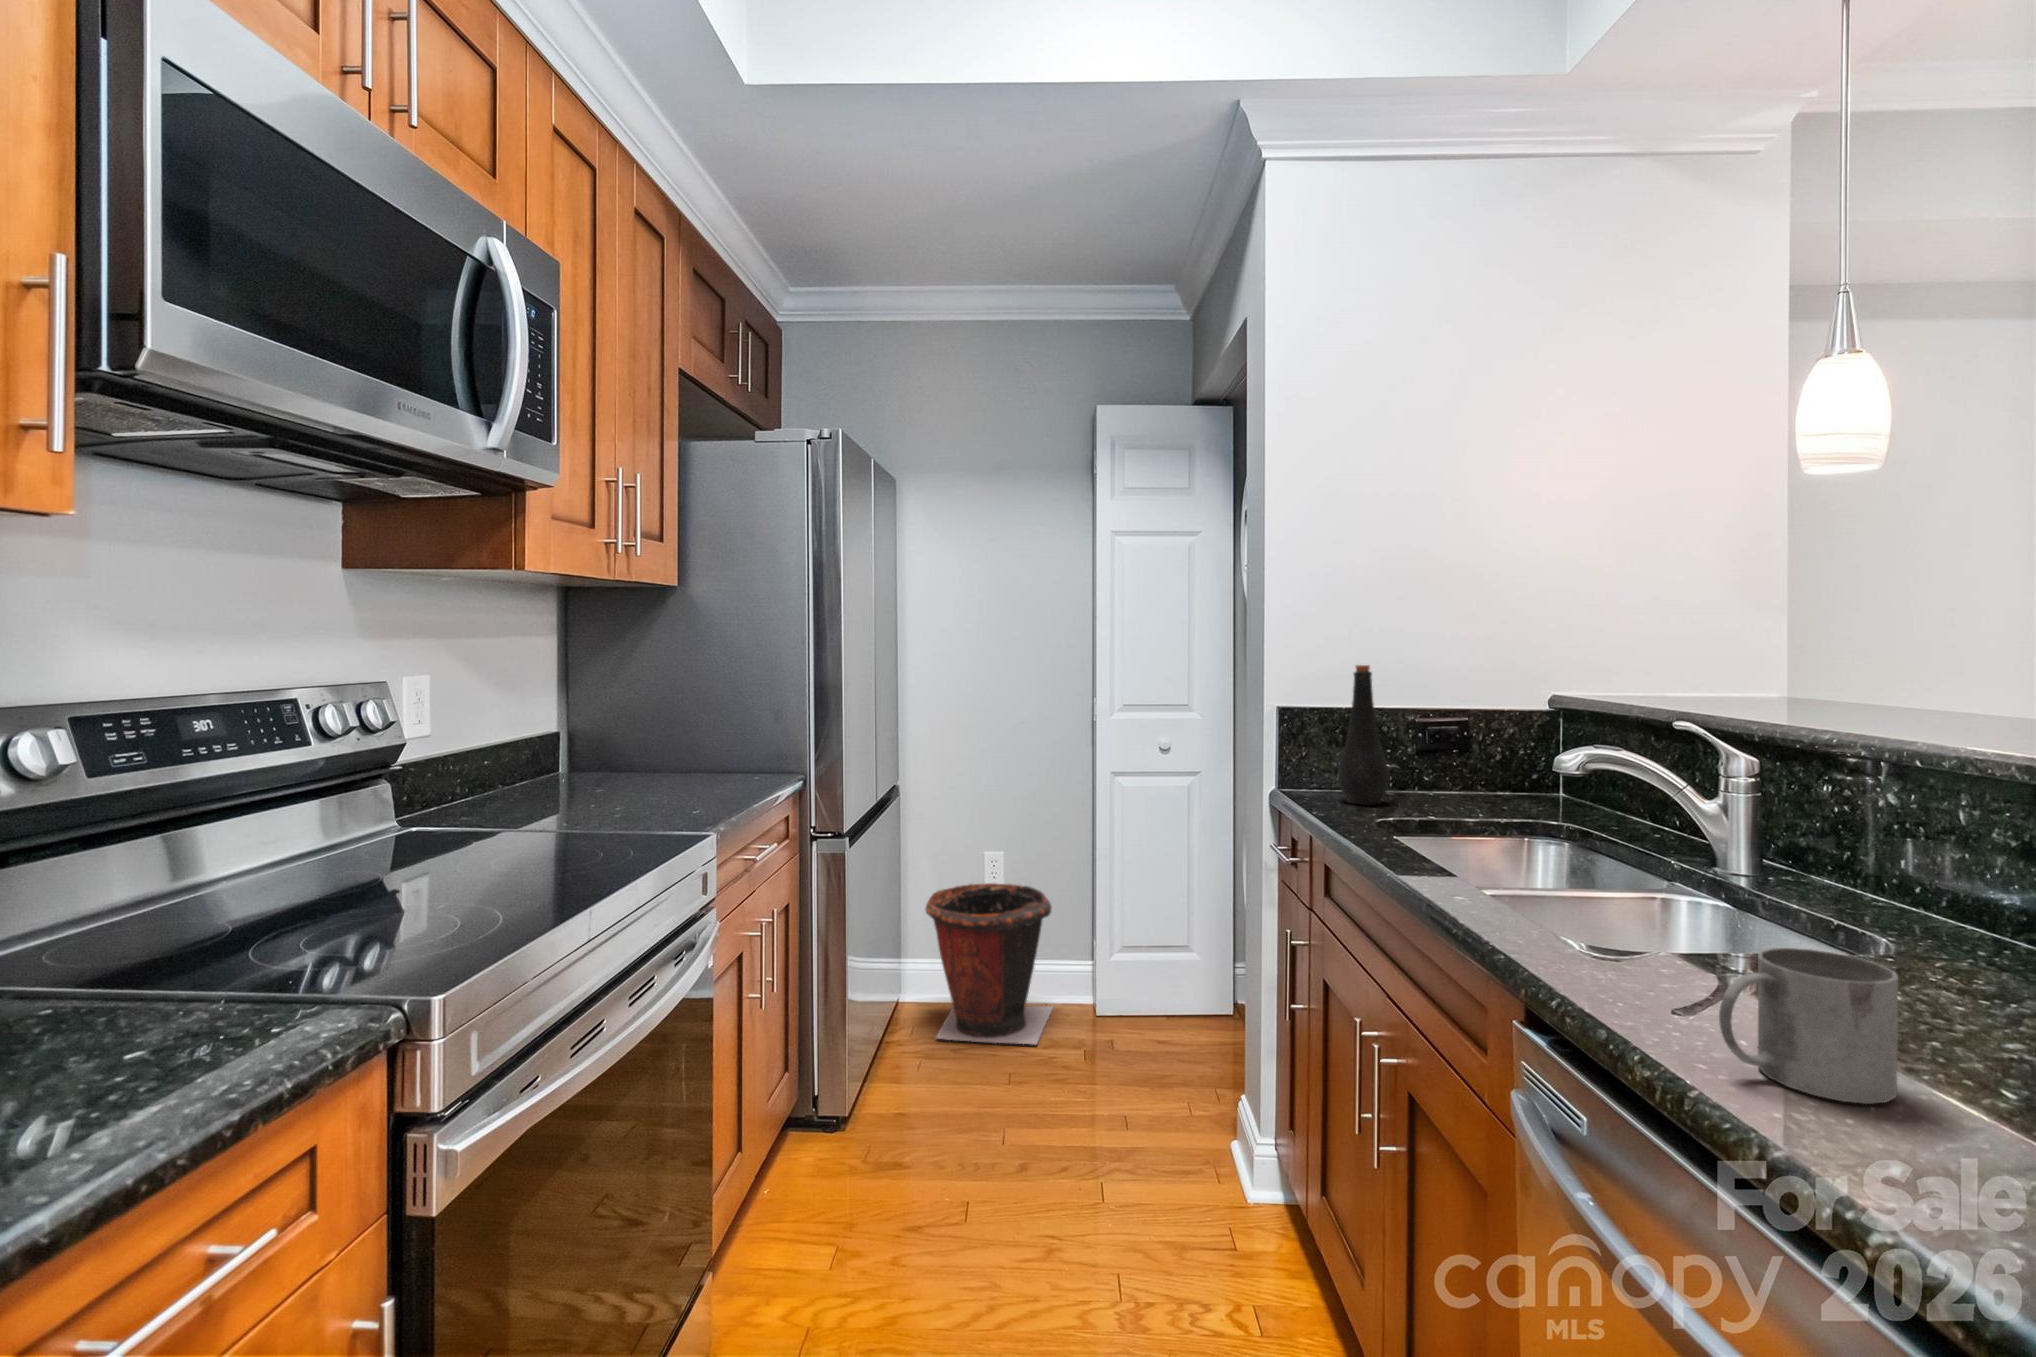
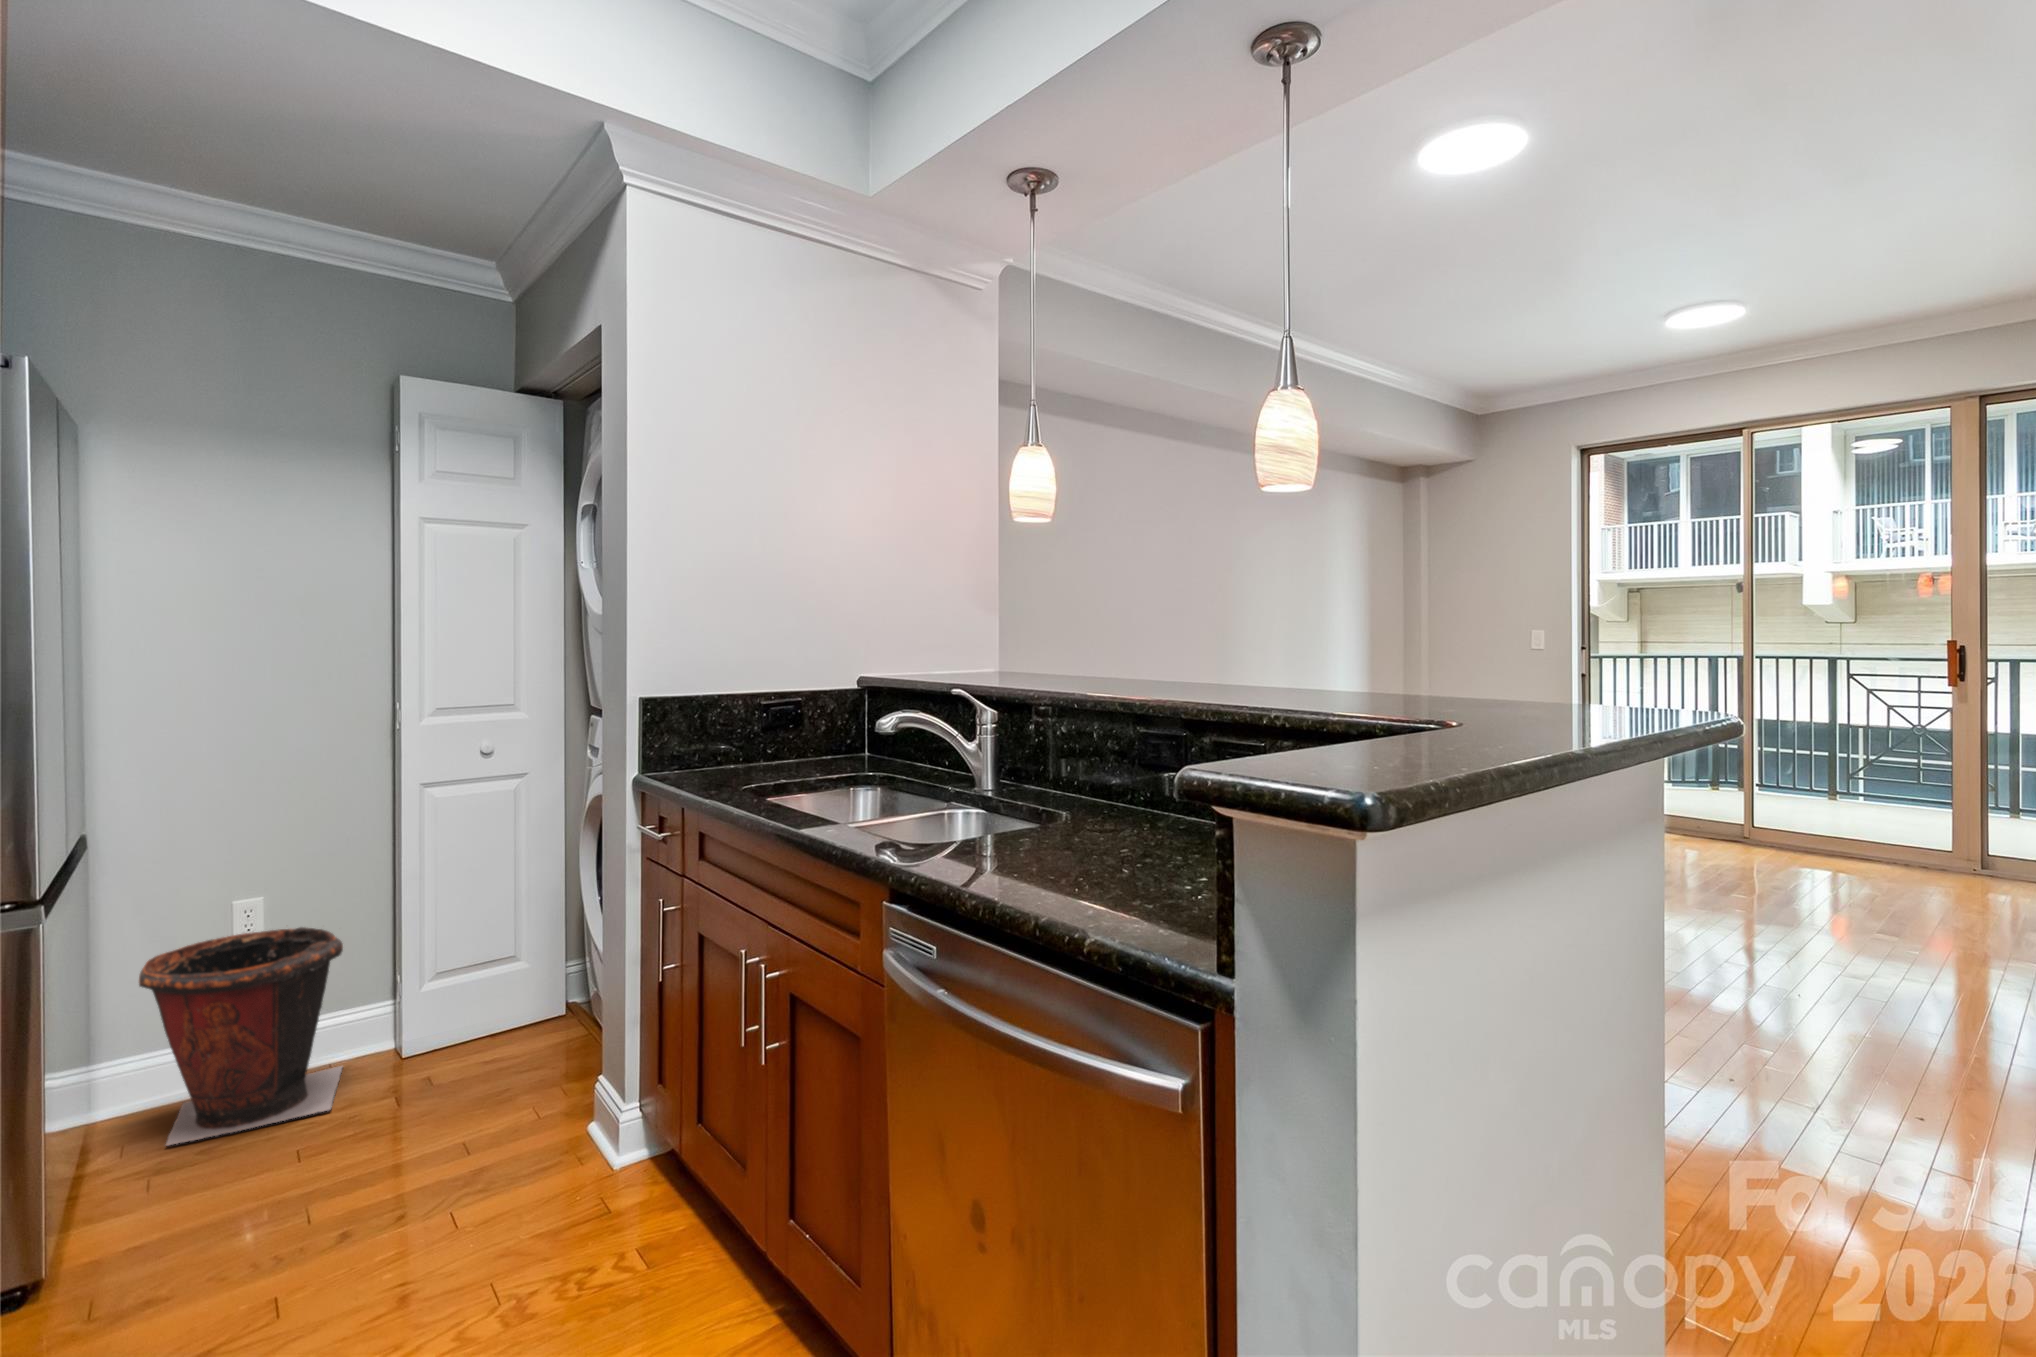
bottle: present [1338,665,1389,805] -> none [696,651,741,777]
mug: present [1719,948,1898,1104] -> none [998,805,1076,884]

